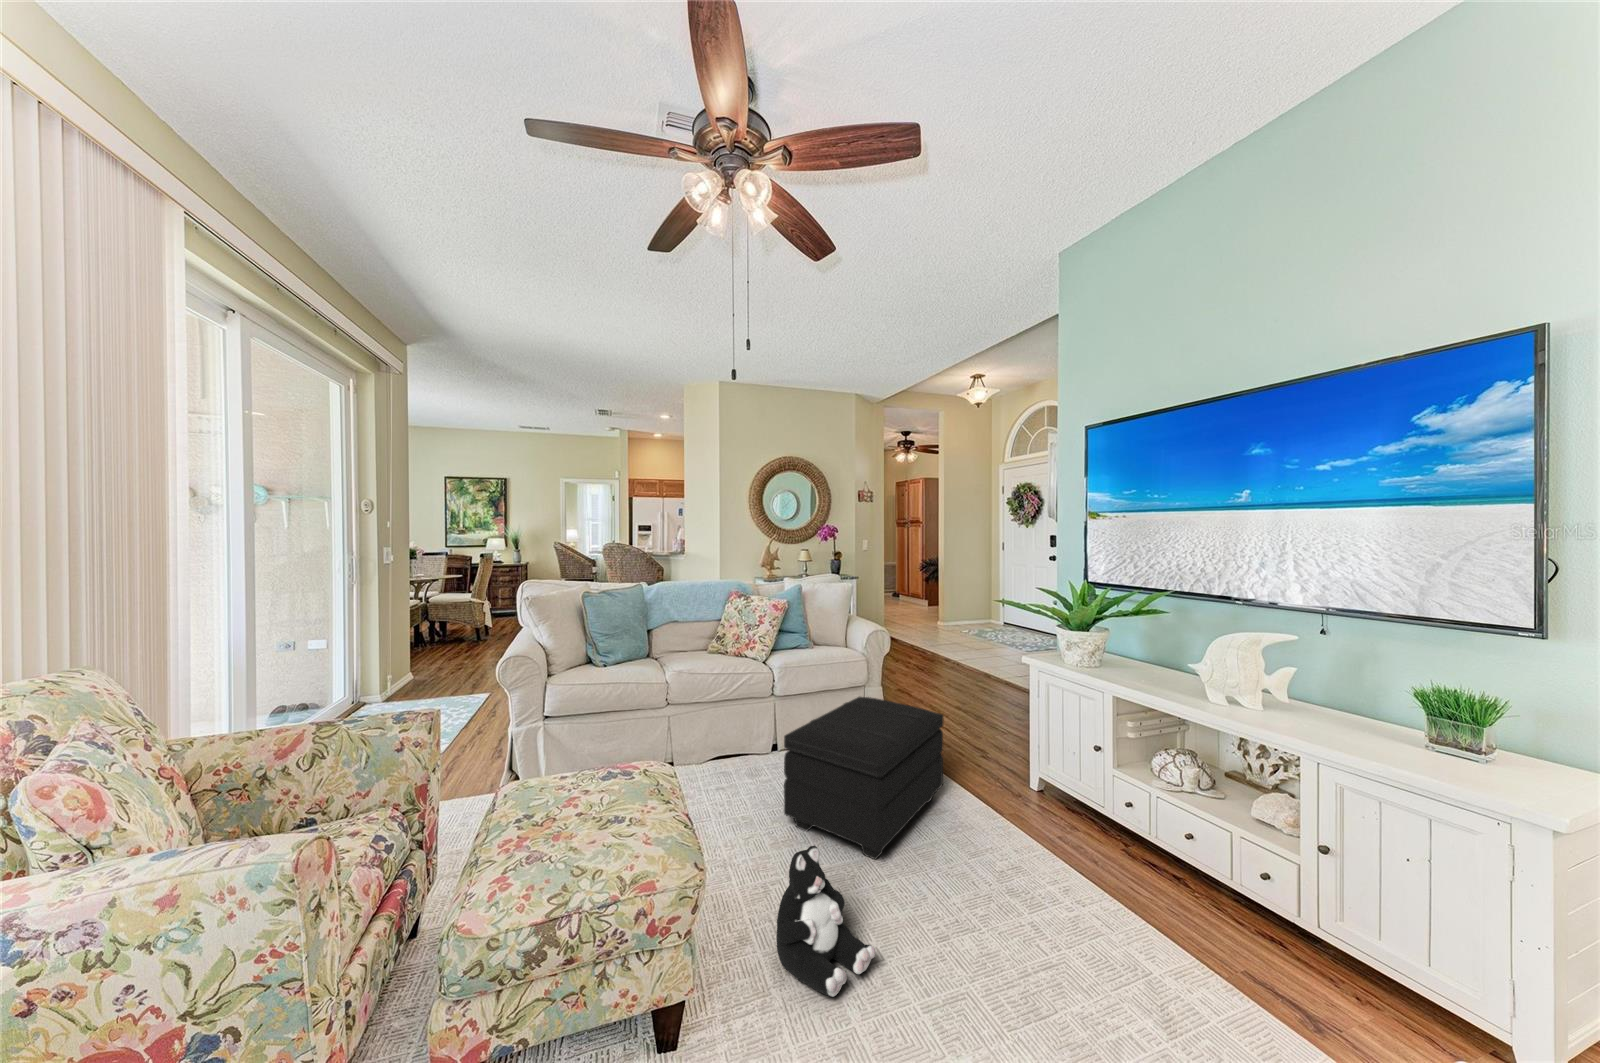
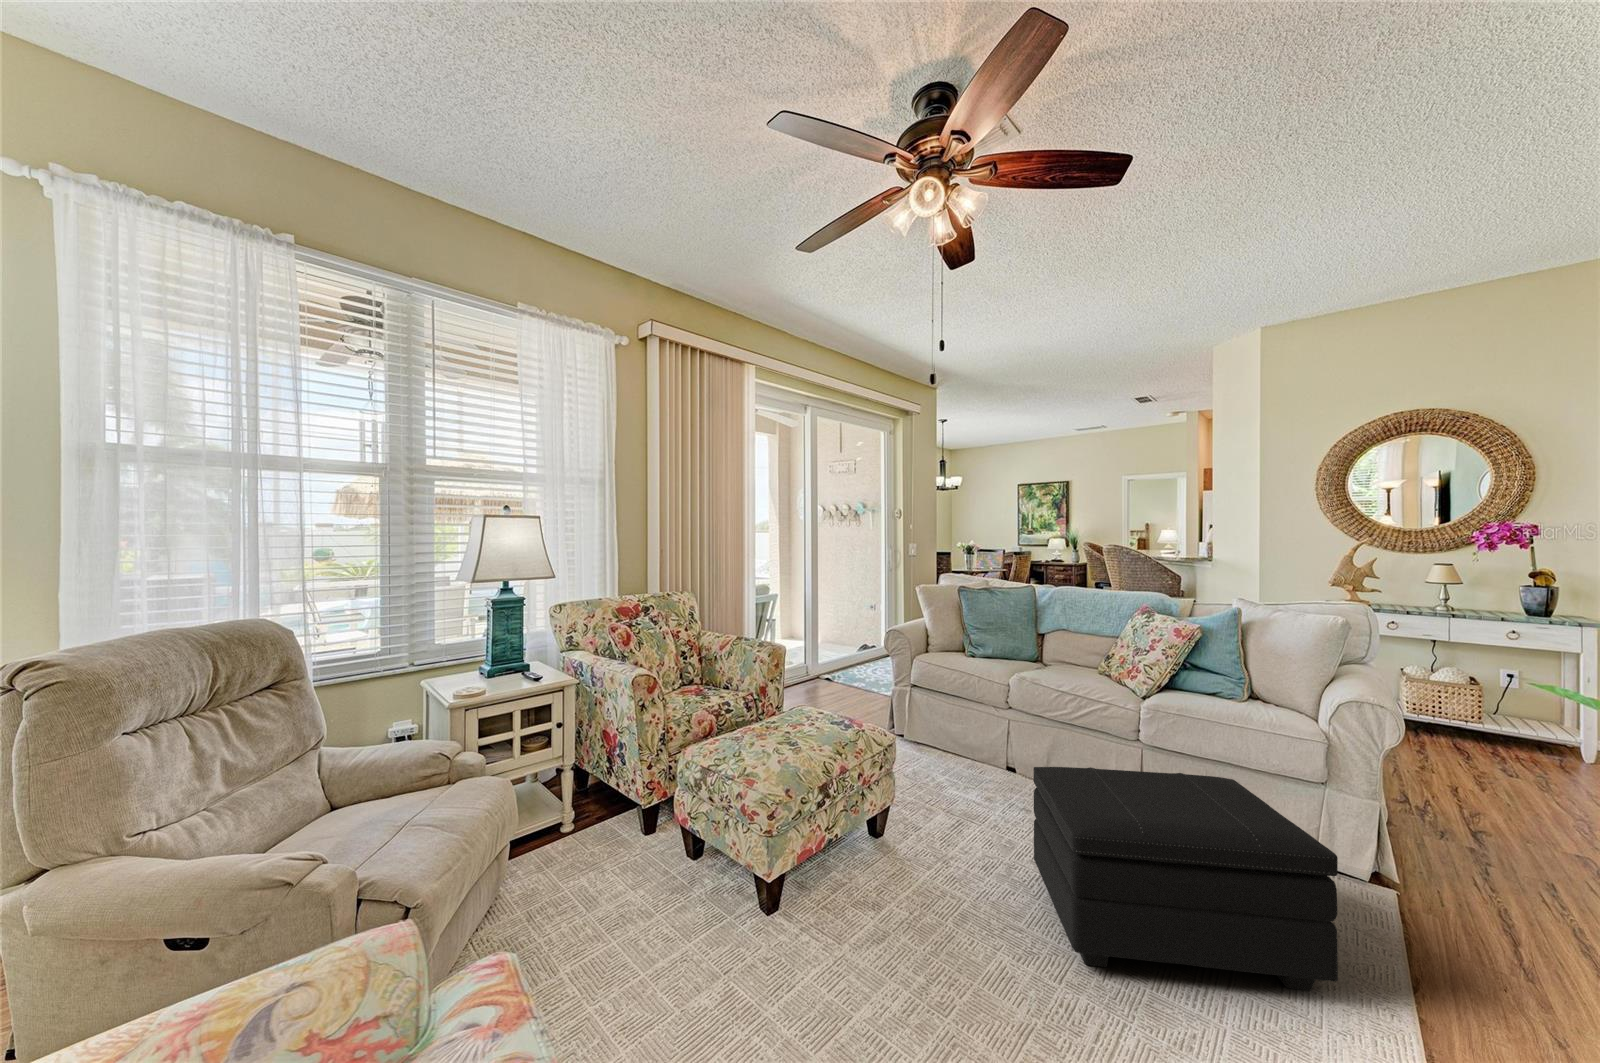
plush toy: present [776,846,875,997] -> none [858,848,944,1000]

